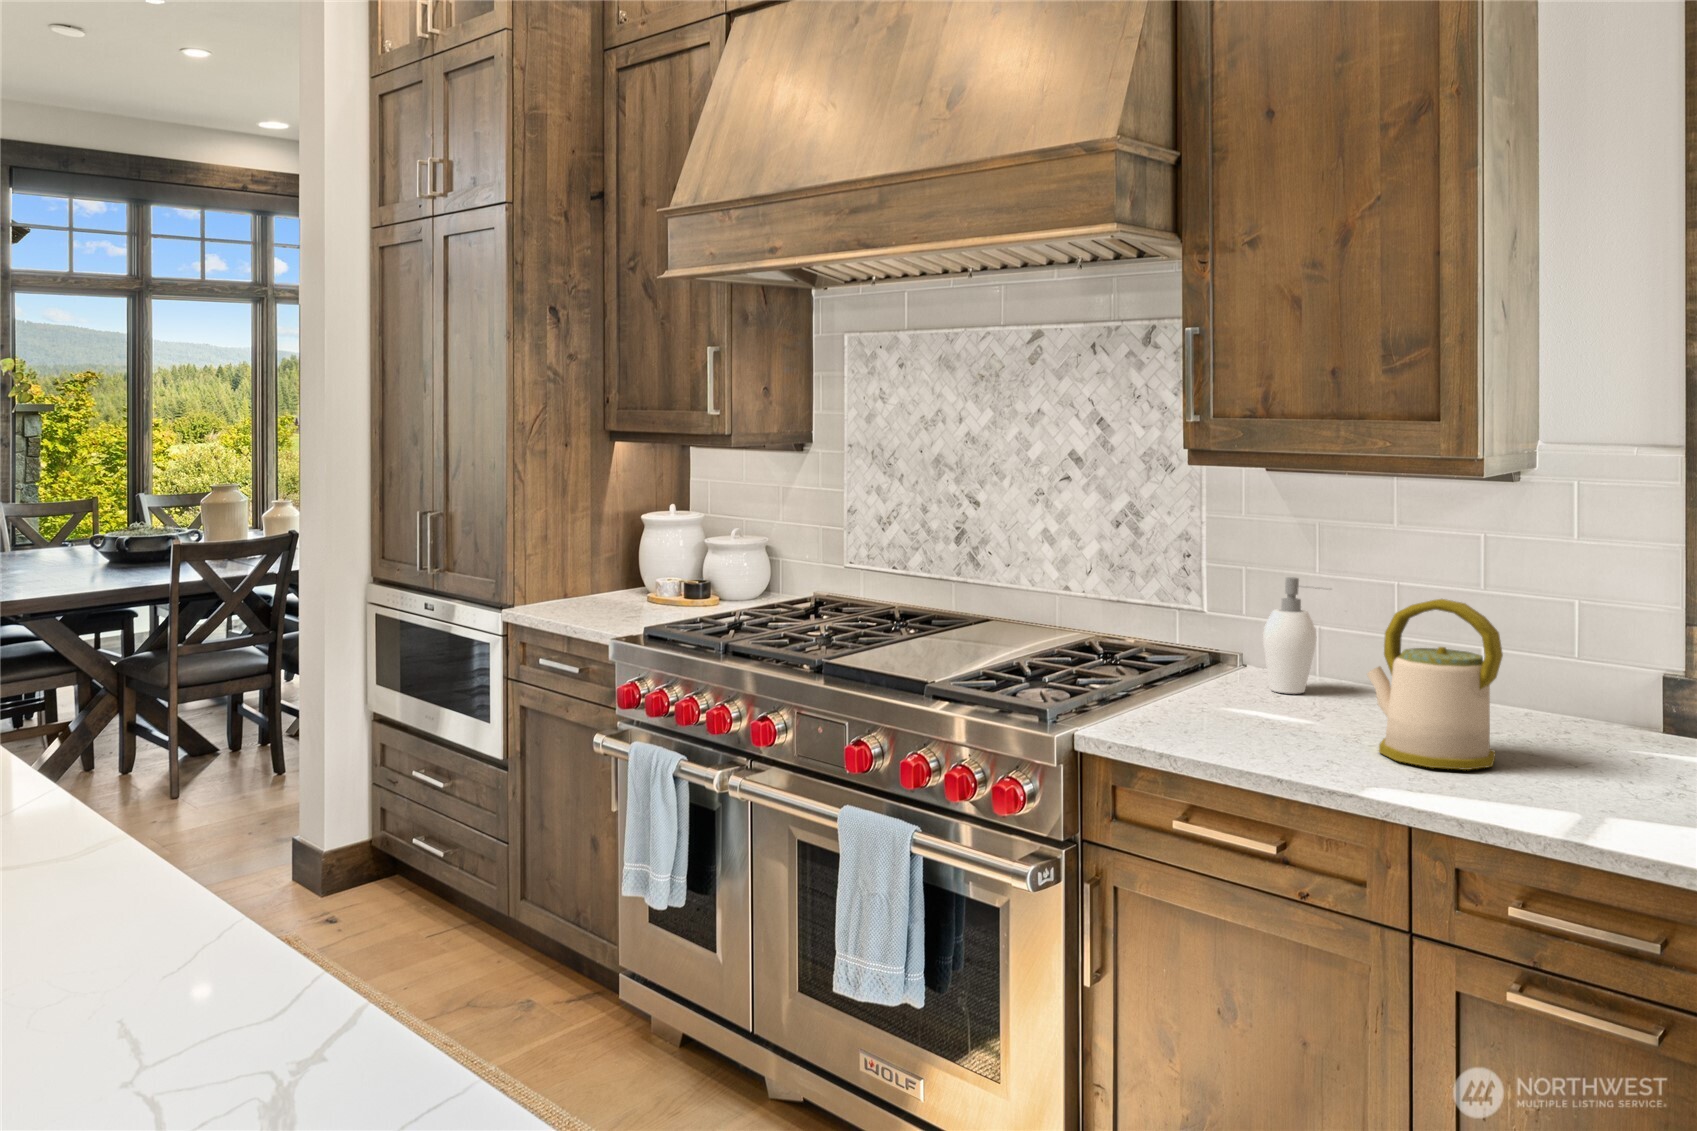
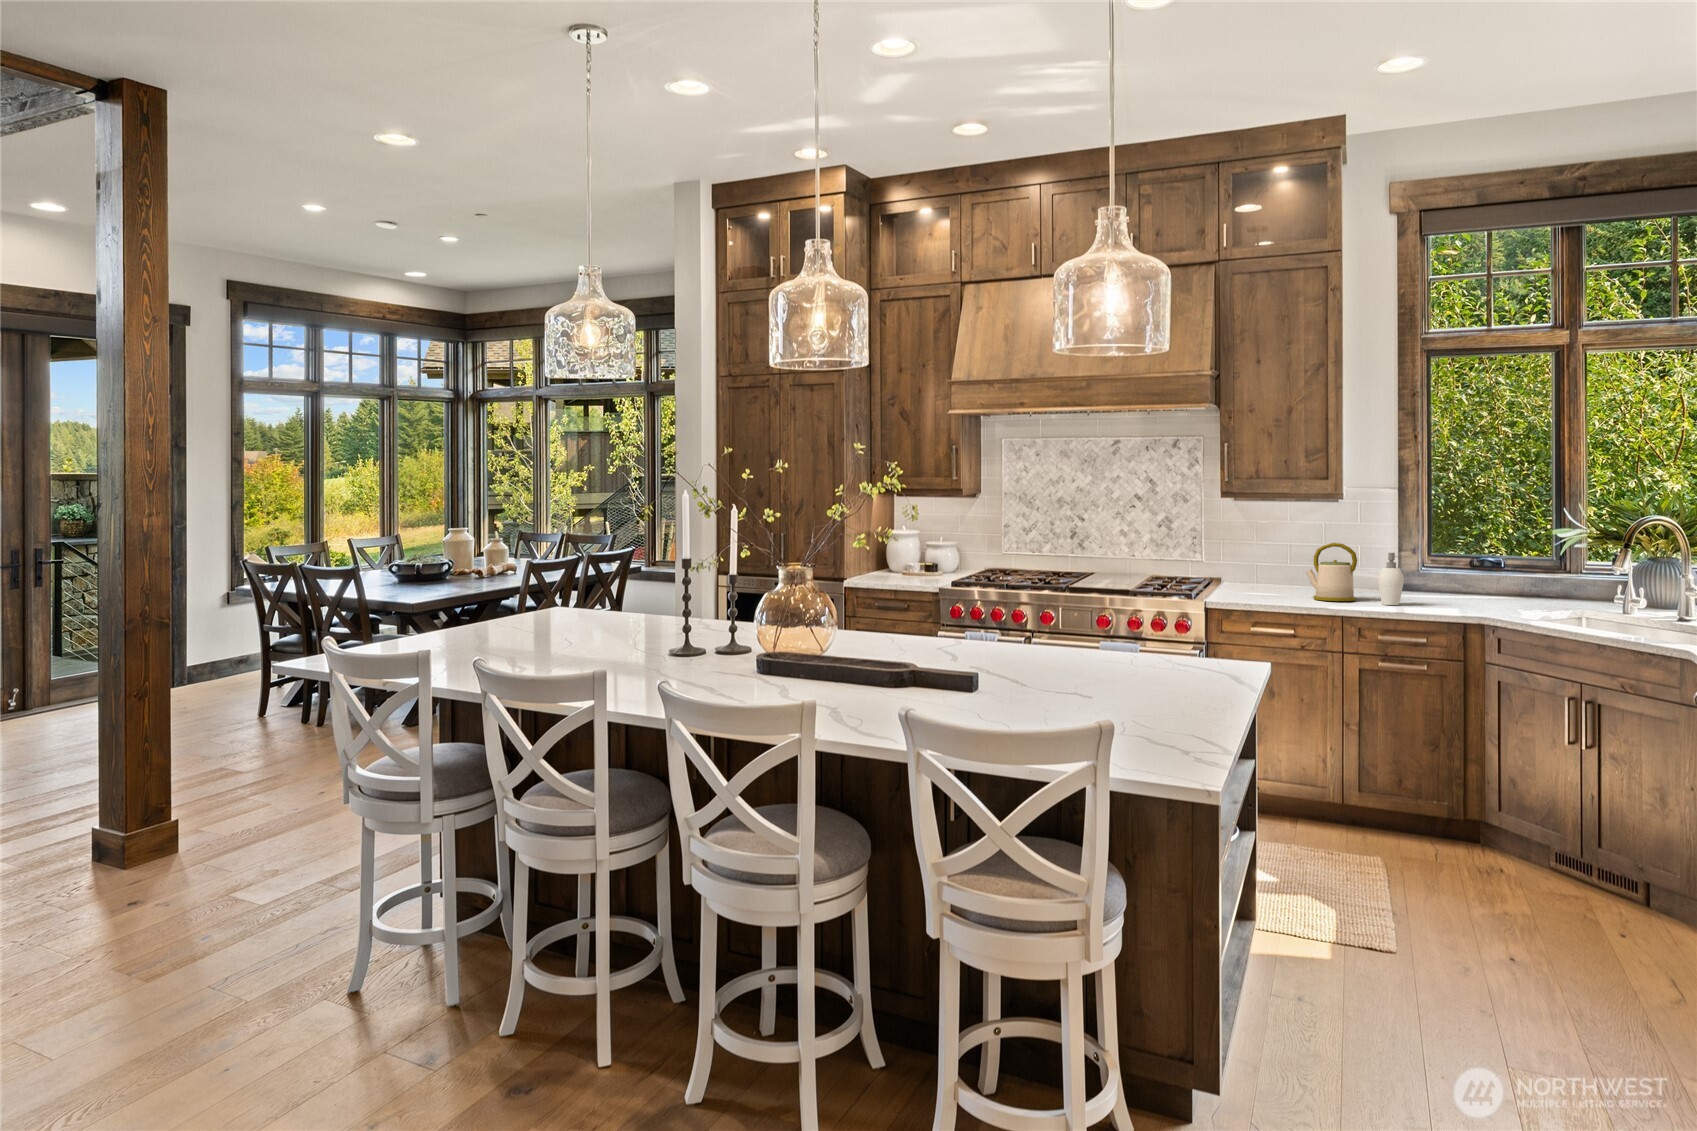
soap dispenser: present [1263,577,1317,693] -> present [1378,553,1412,605]

